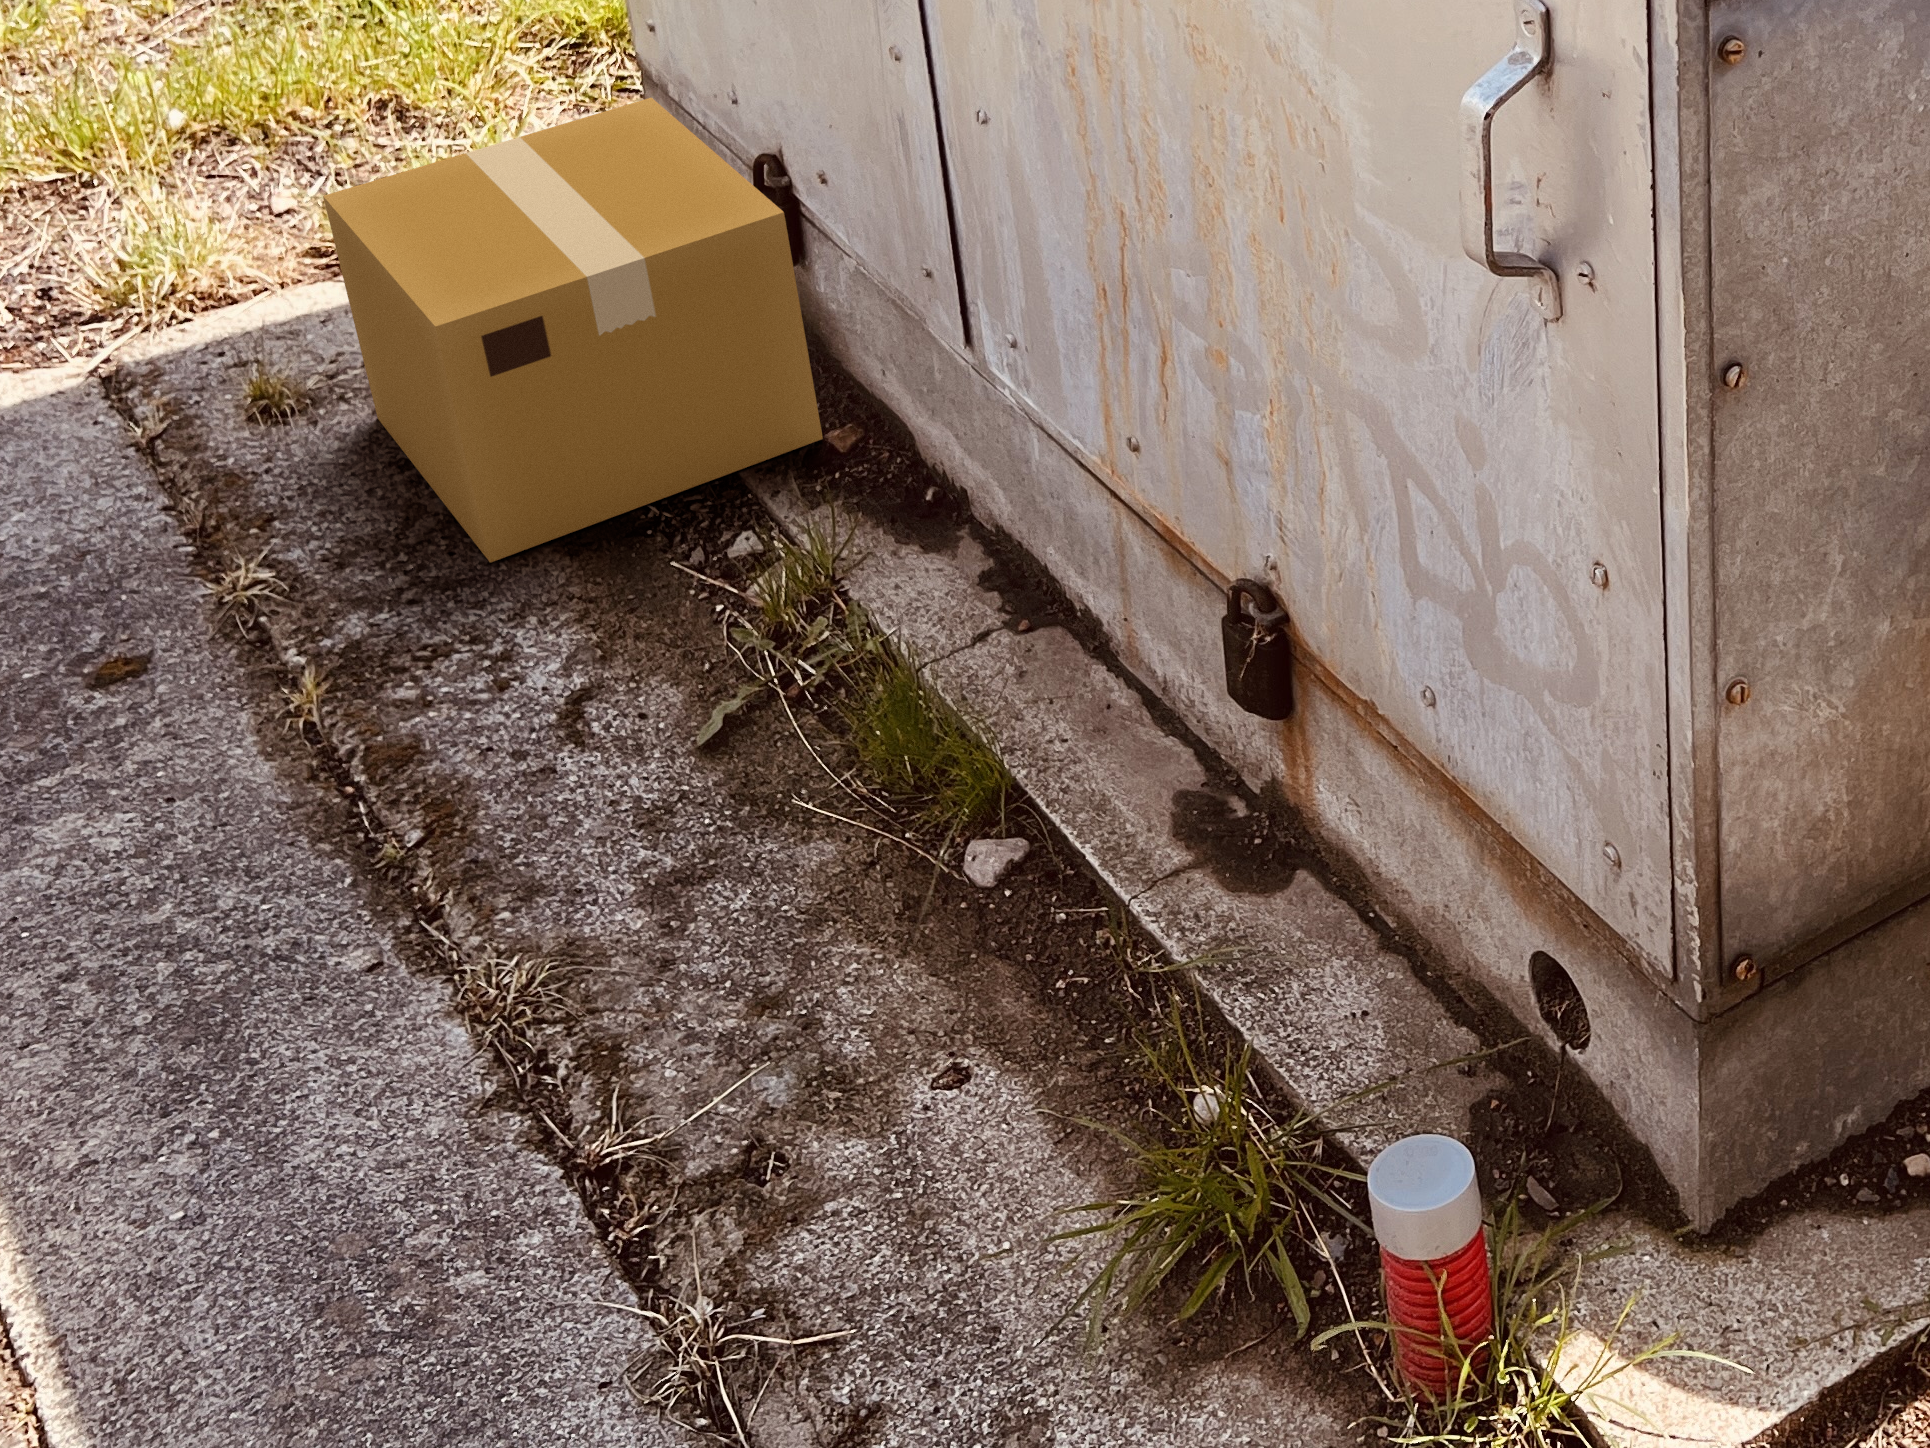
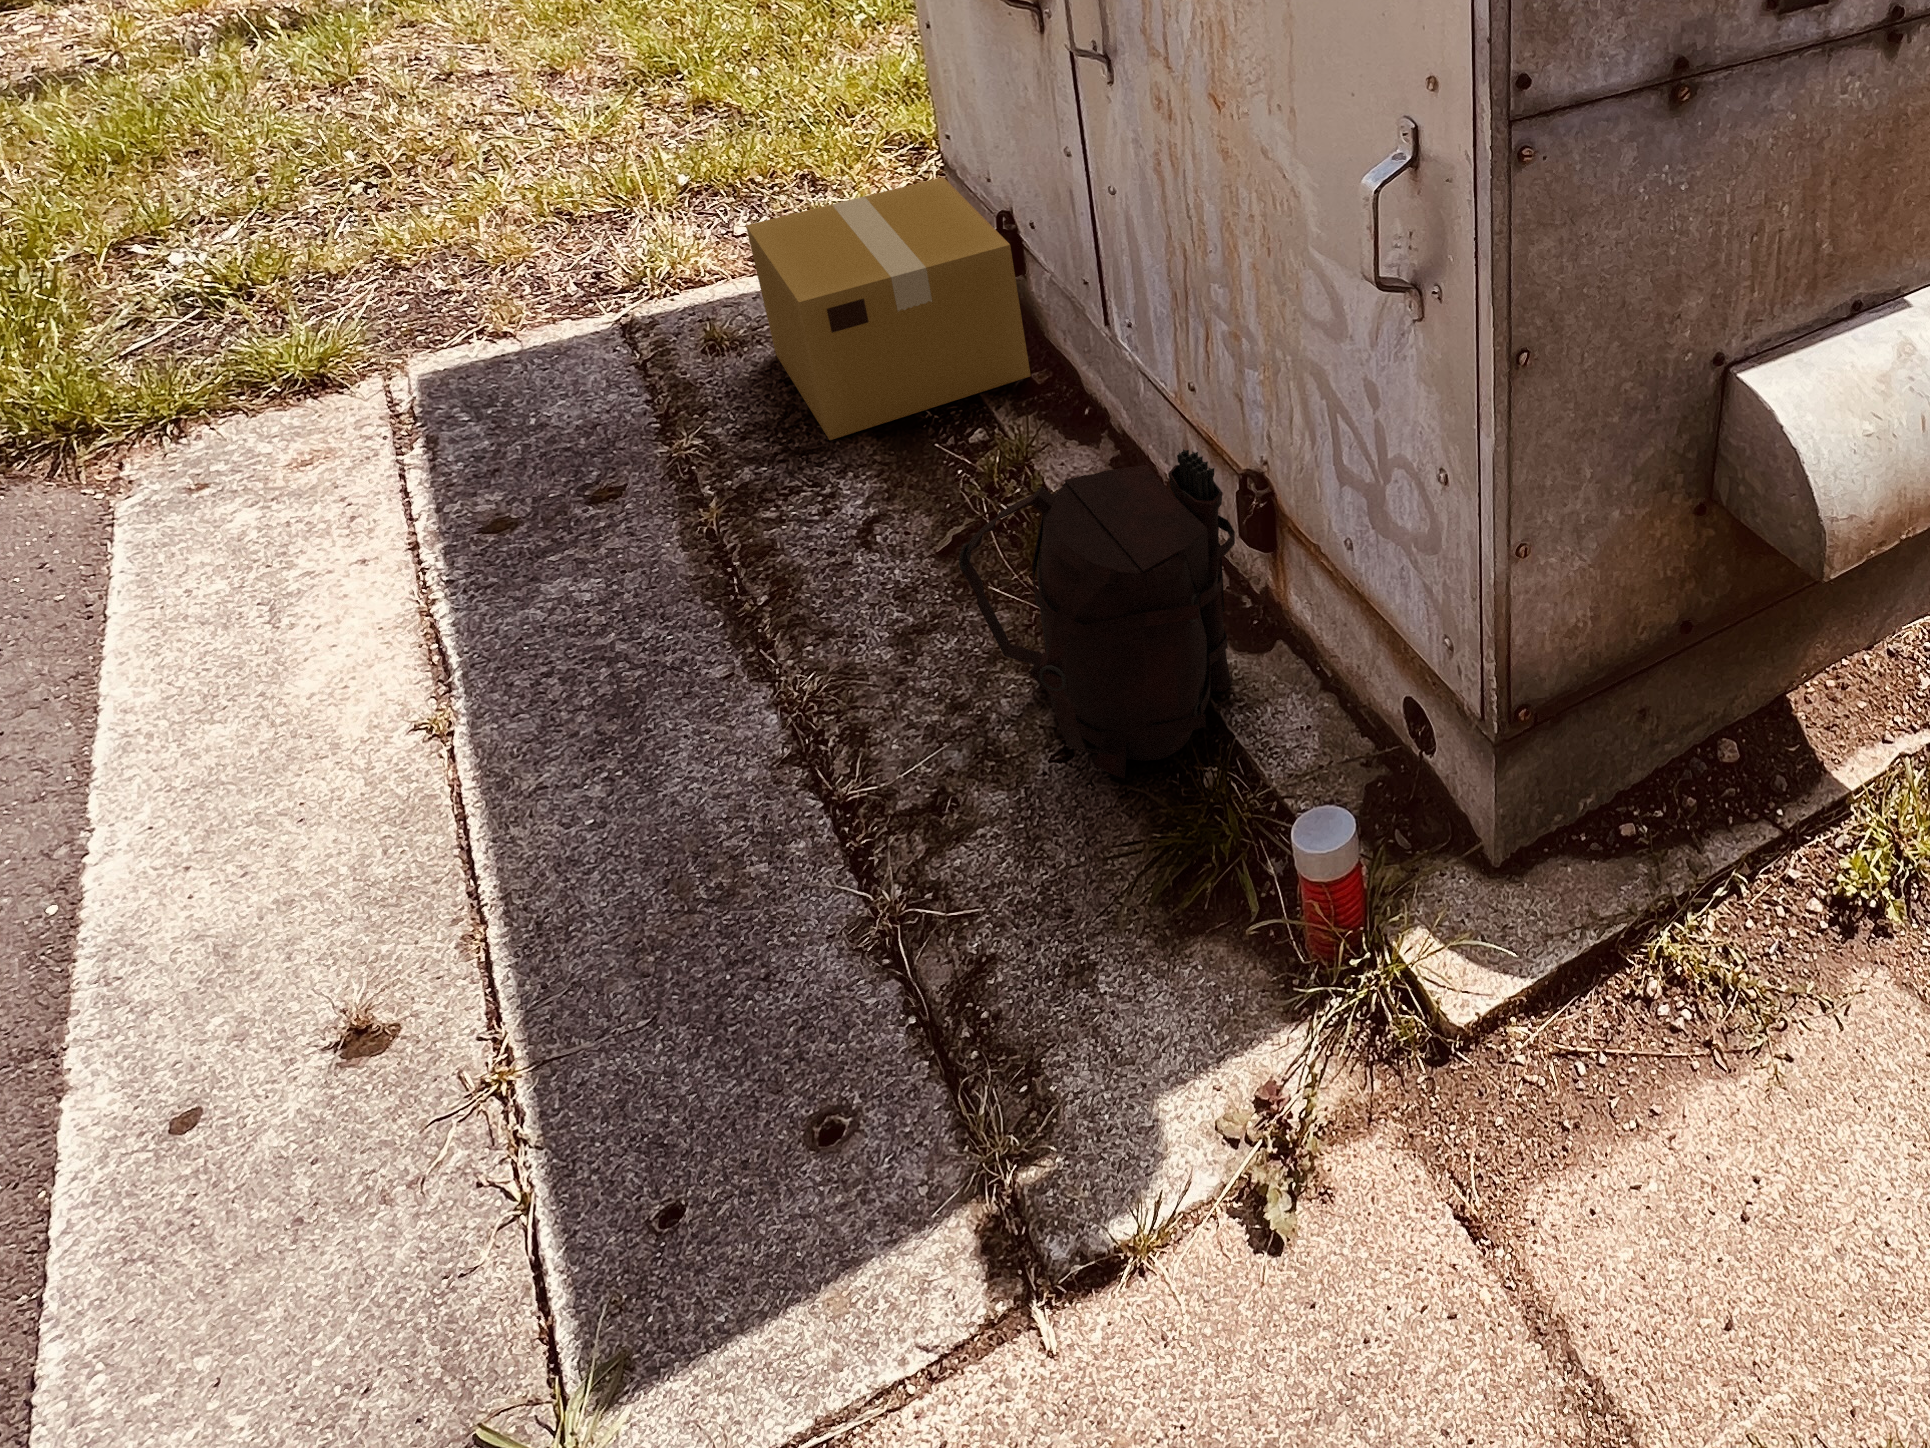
backpack: none [765,553,1225,1114] -> present [959,449,1235,778]

